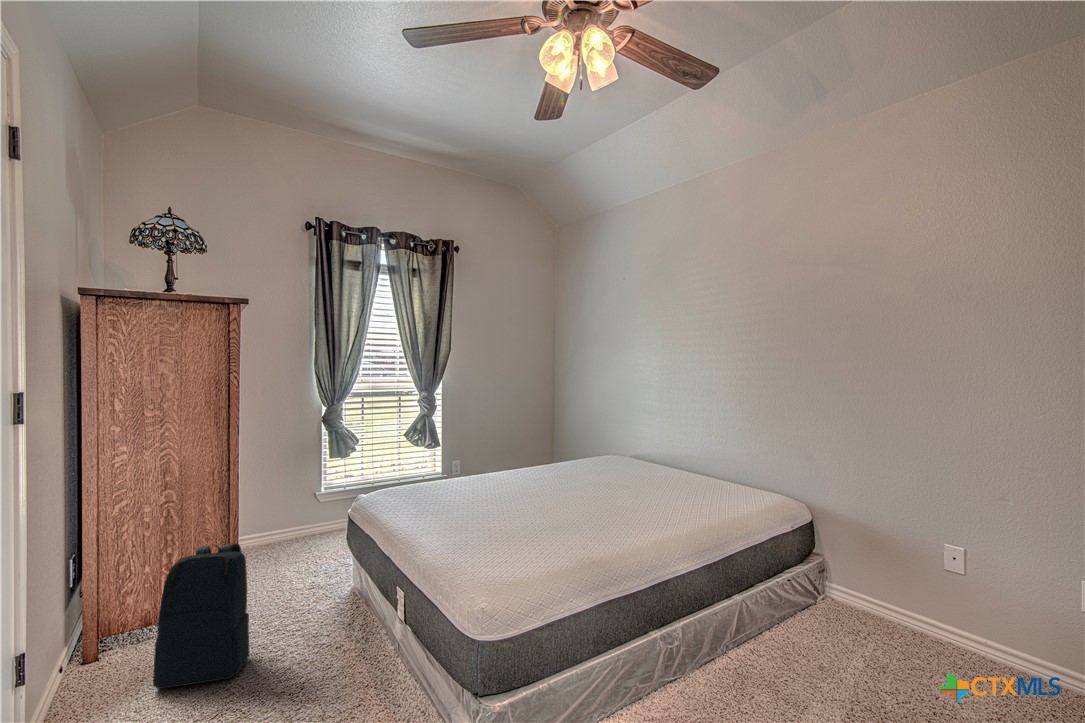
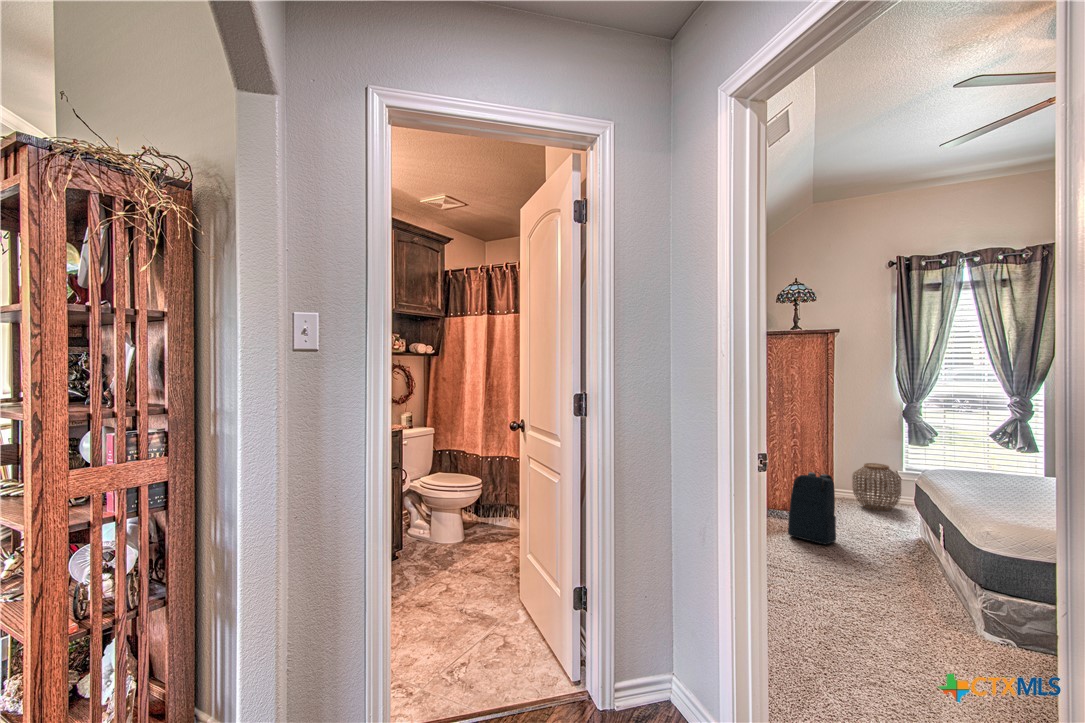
woven basket: none [258,489,321,556] -> present [852,463,901,511]

